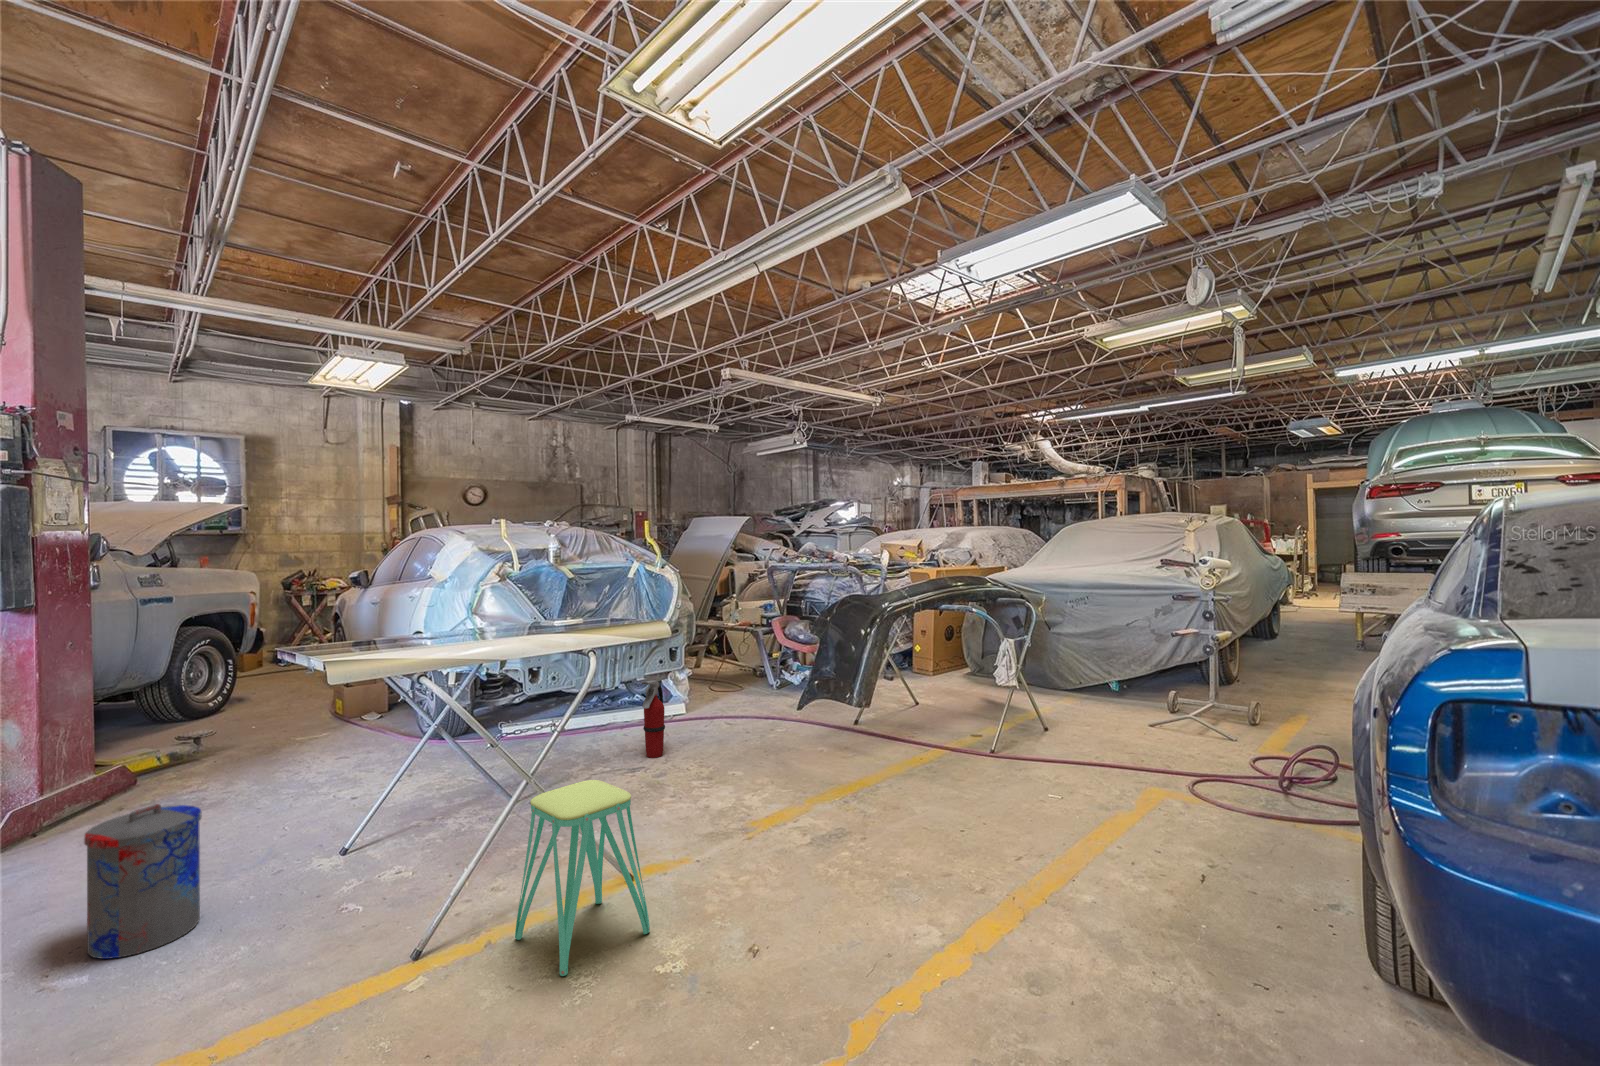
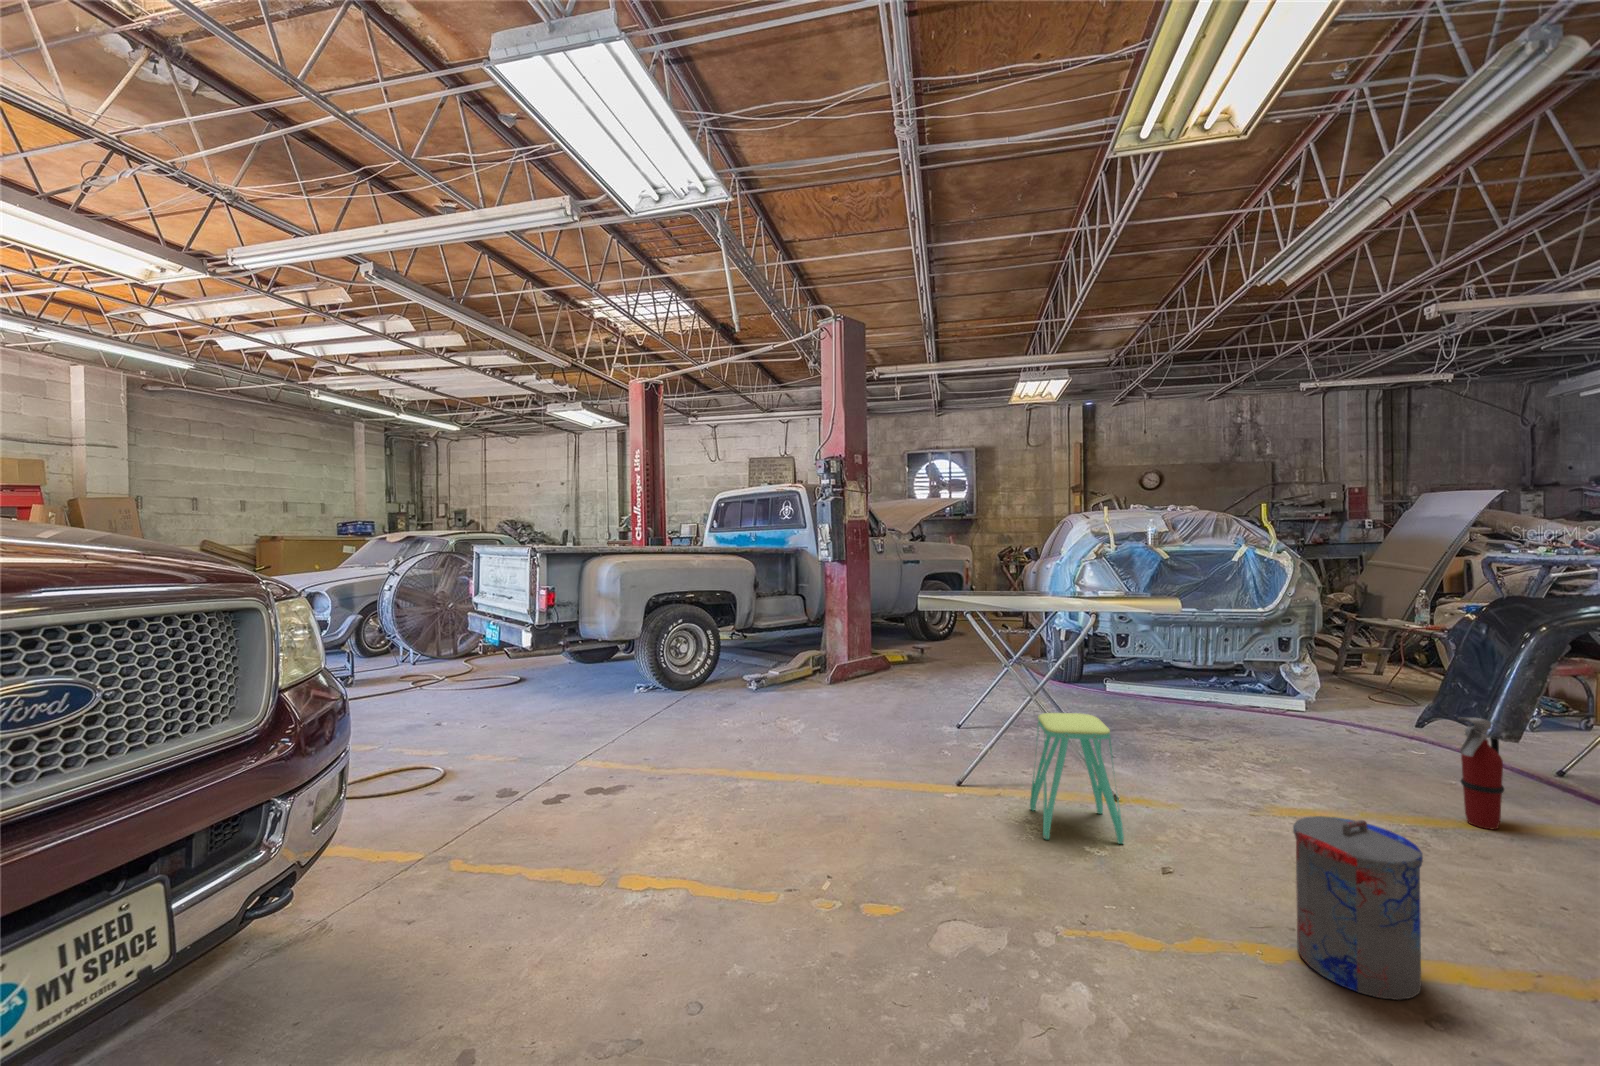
fire extinguisher: present [641,680,665,758] -> present [1458,717,1504,829]
trash can: present [84,804,202,959] -> present [1293,816,1423,1000]

